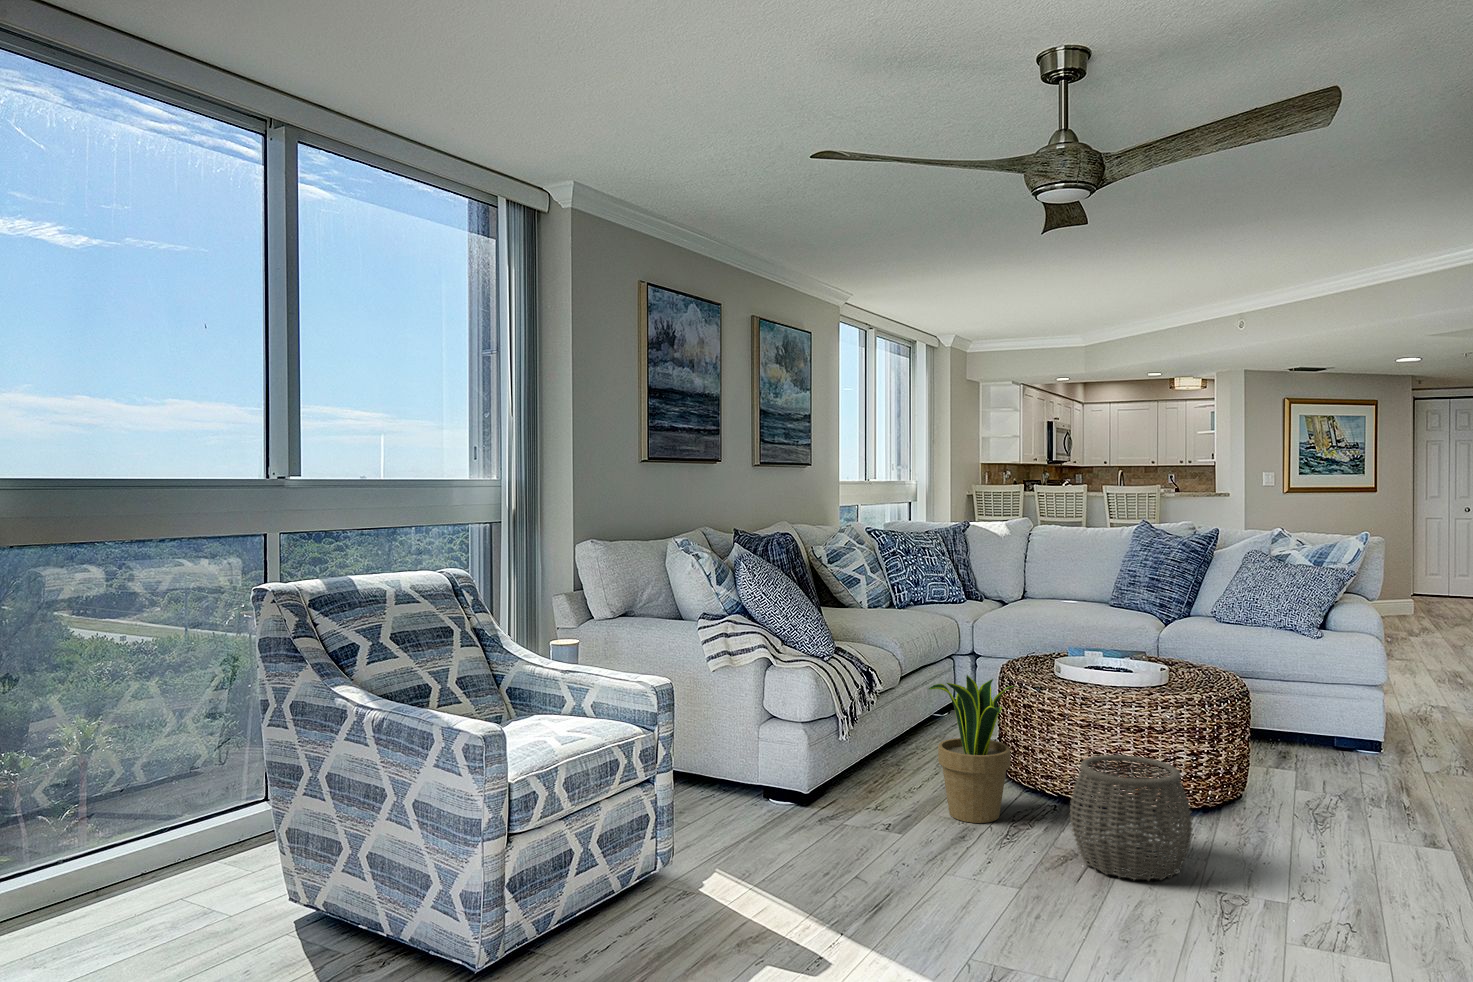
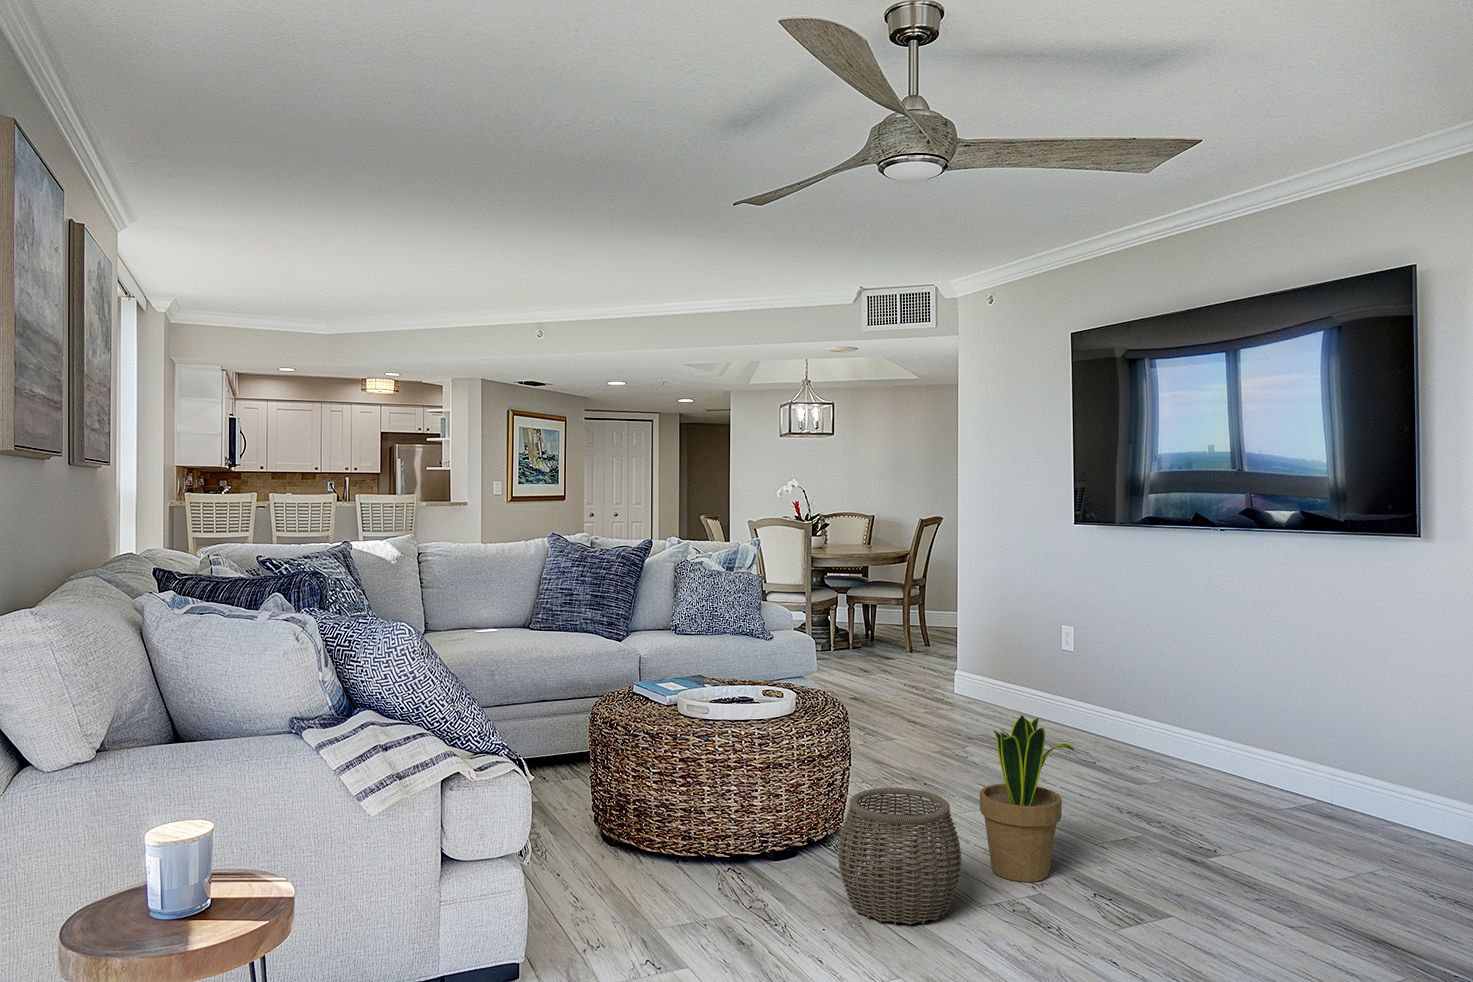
potted plant: present [929,675,1015,823] -> present [980,715,1075,882]

